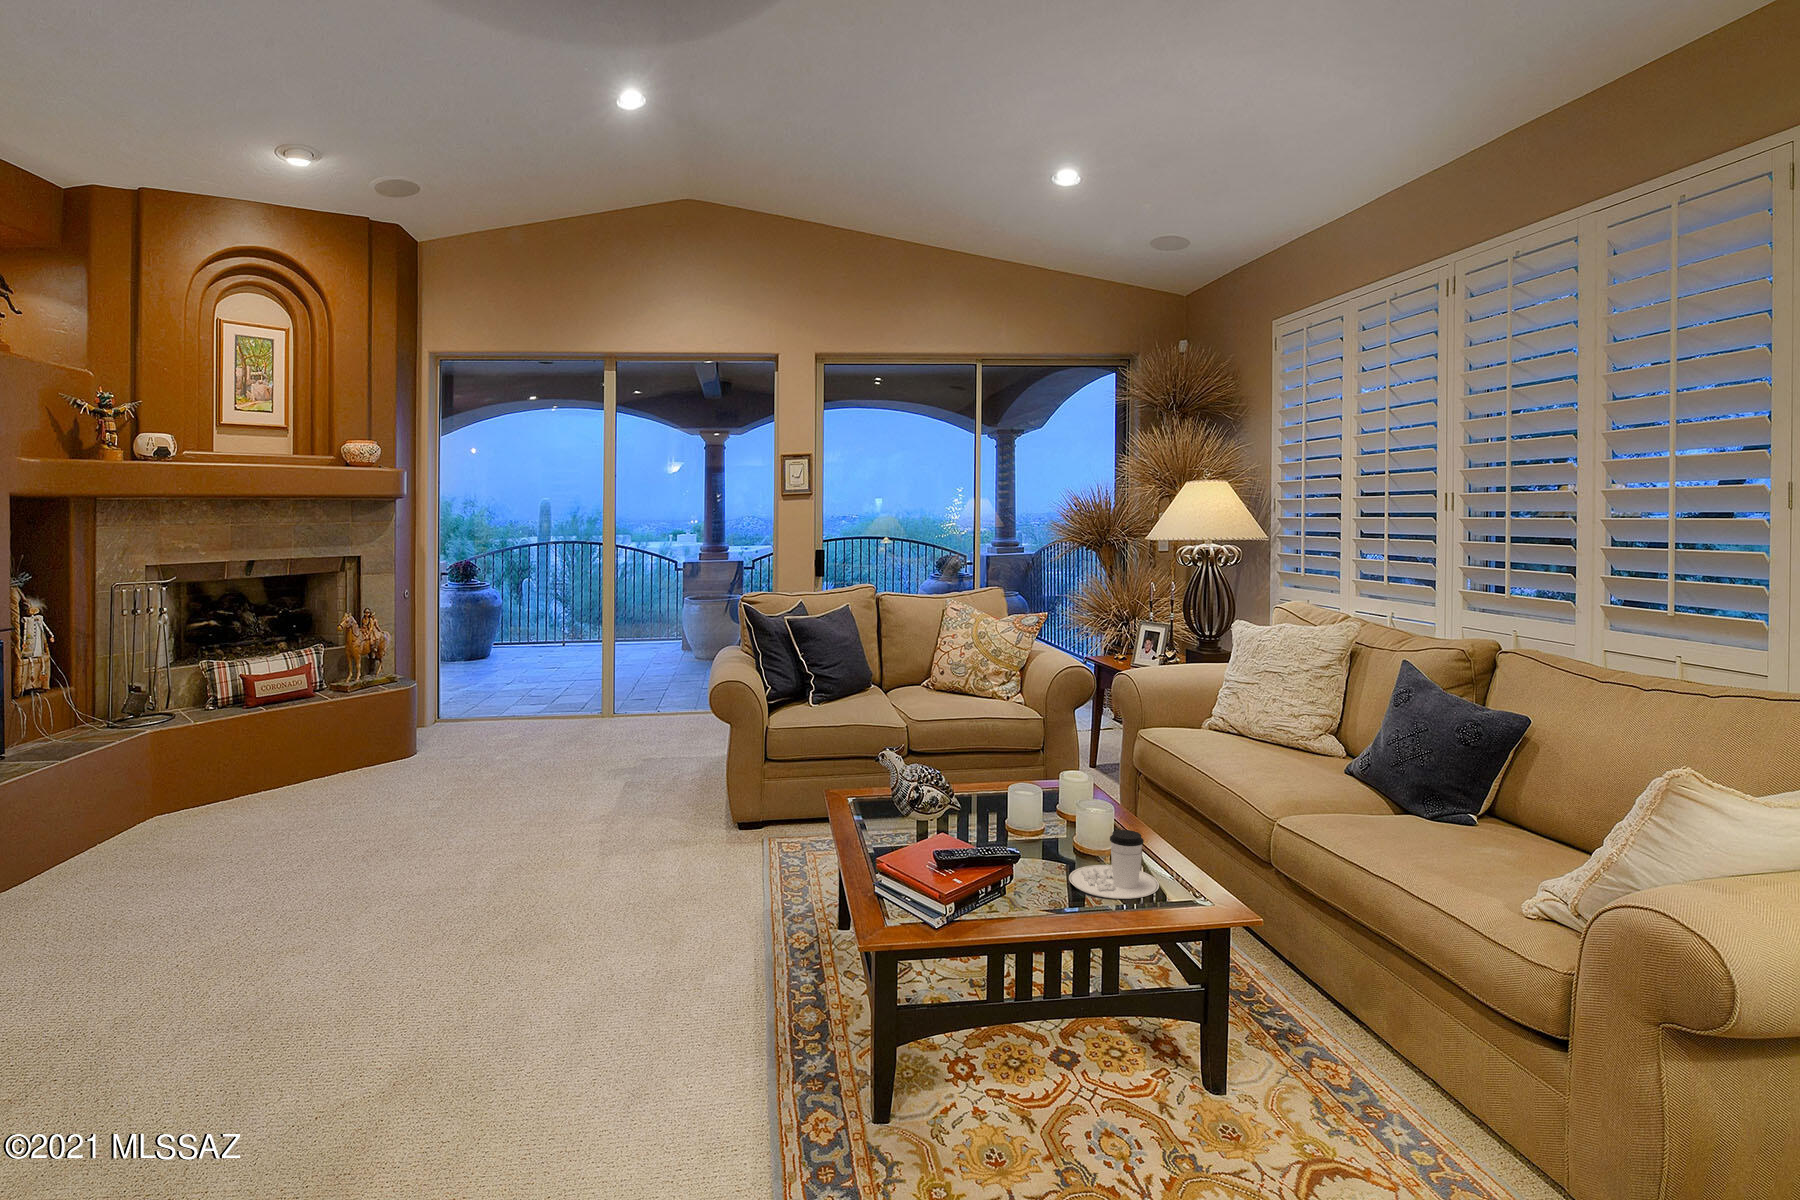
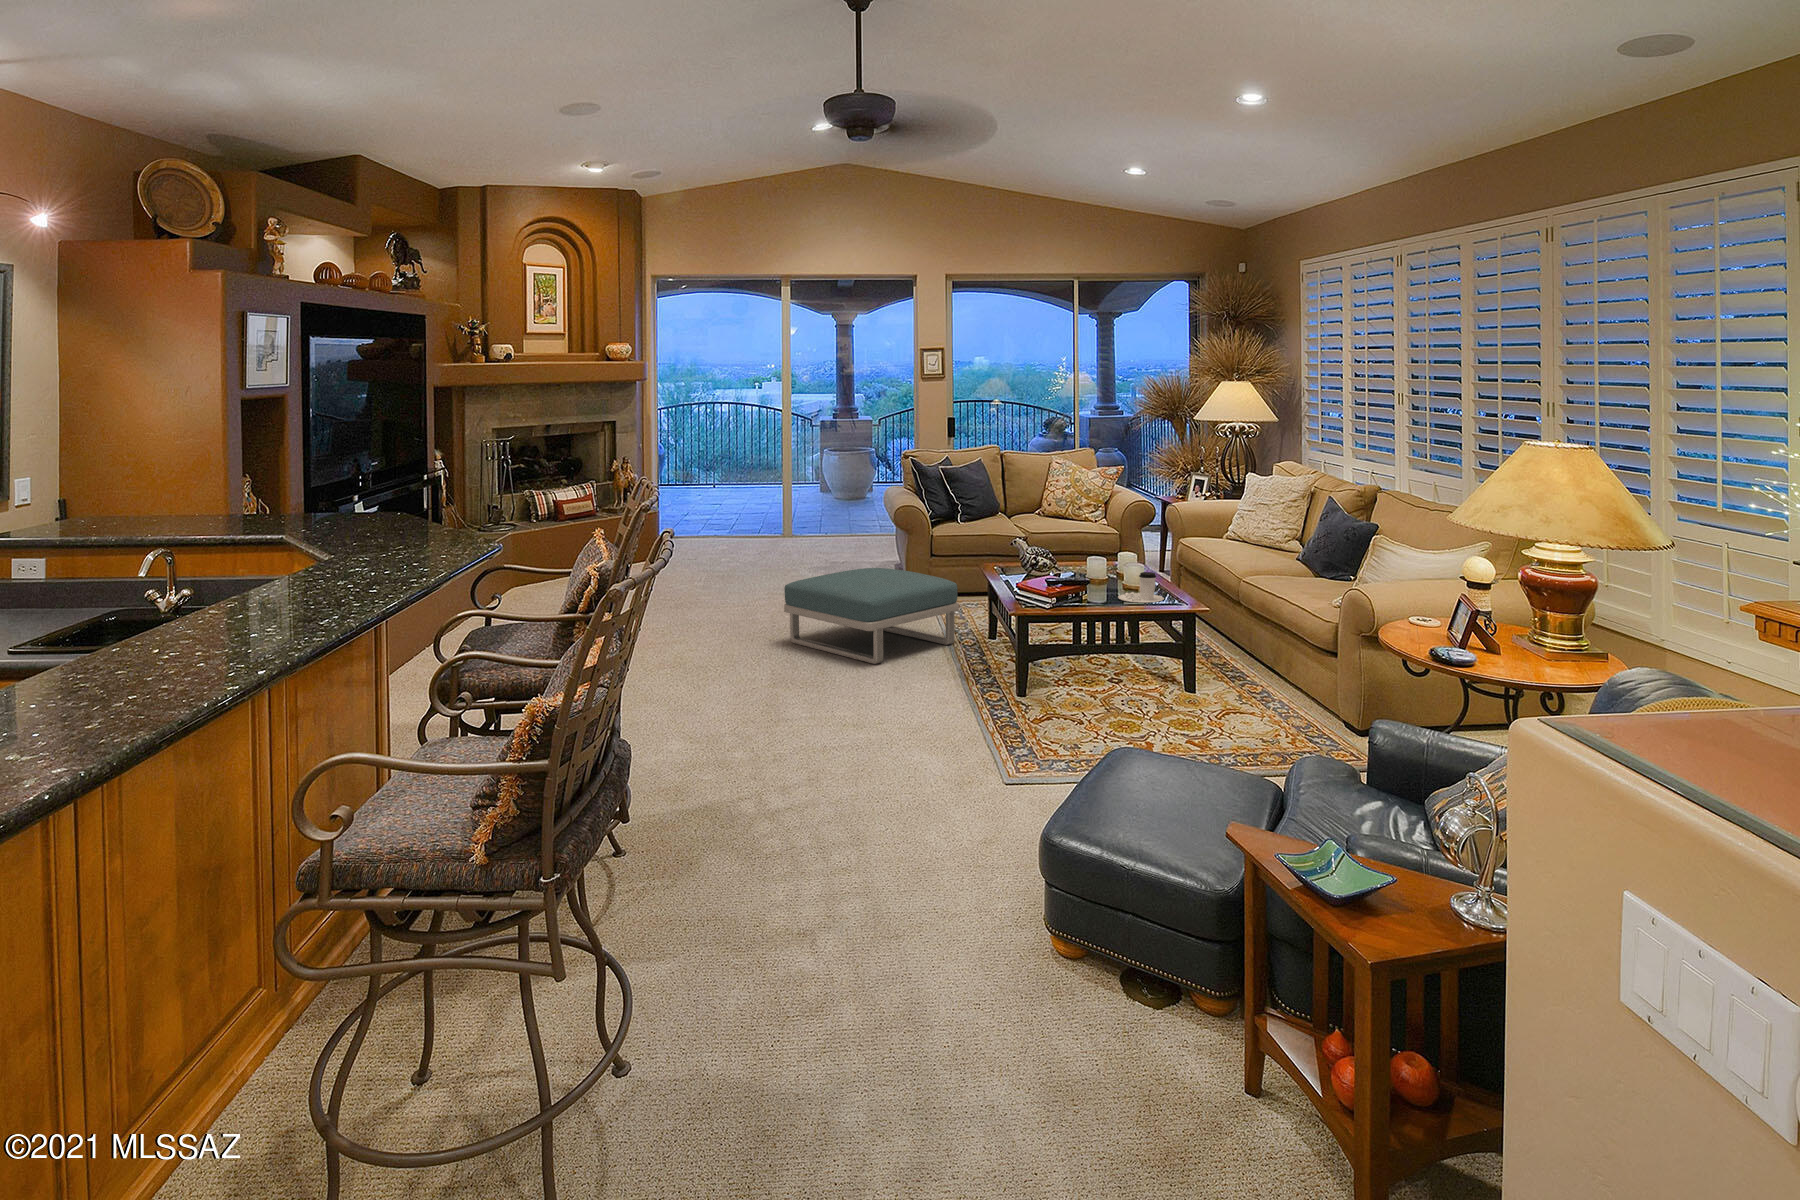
footstool: none [471,784,785,1001] -> present [784,568,959,664]

